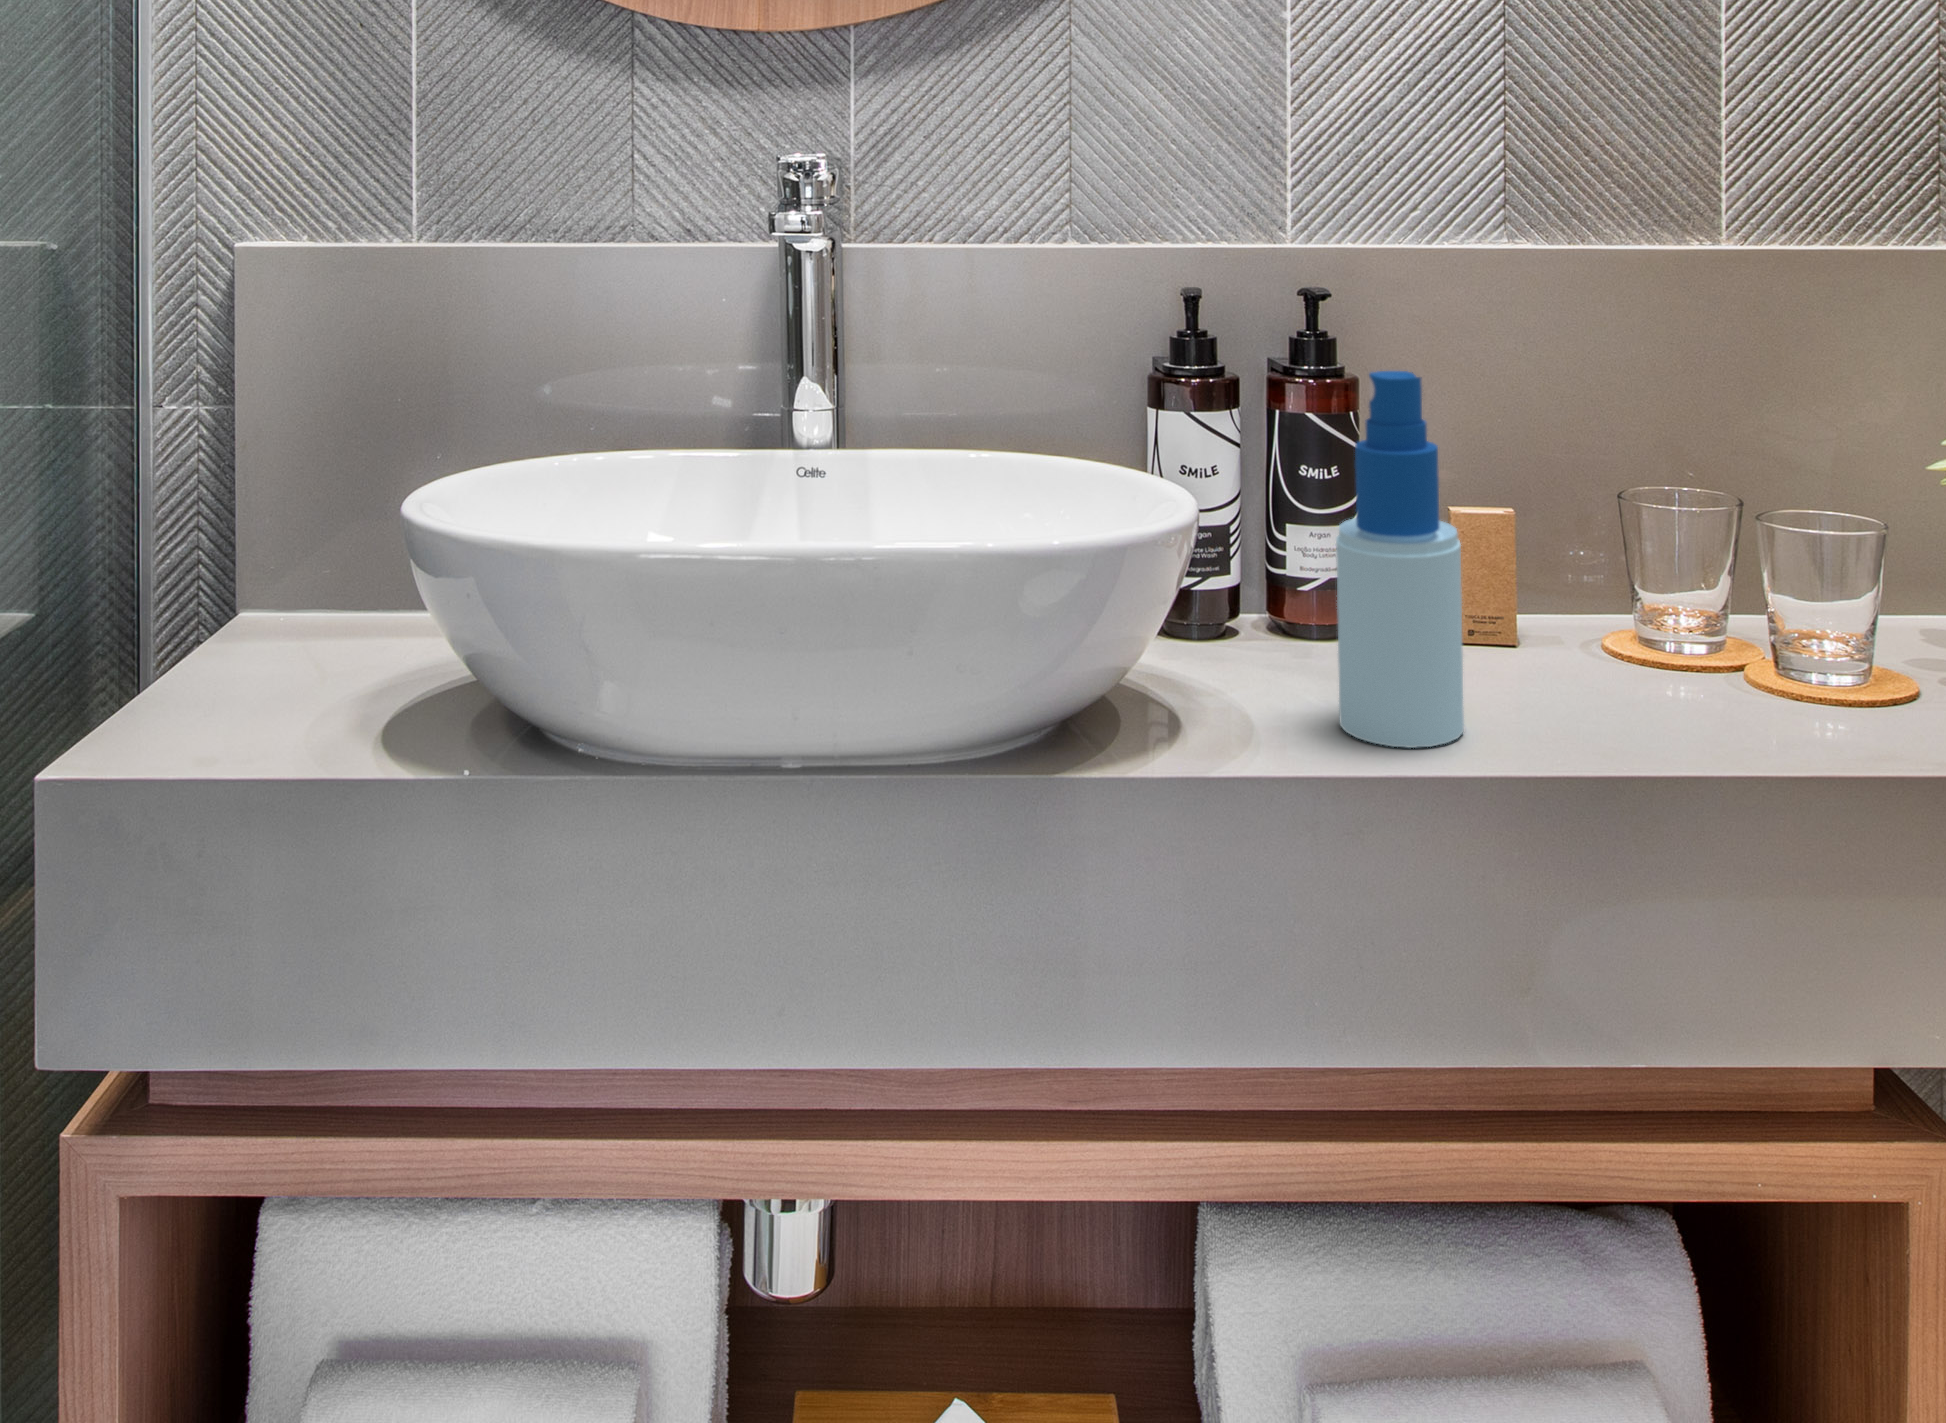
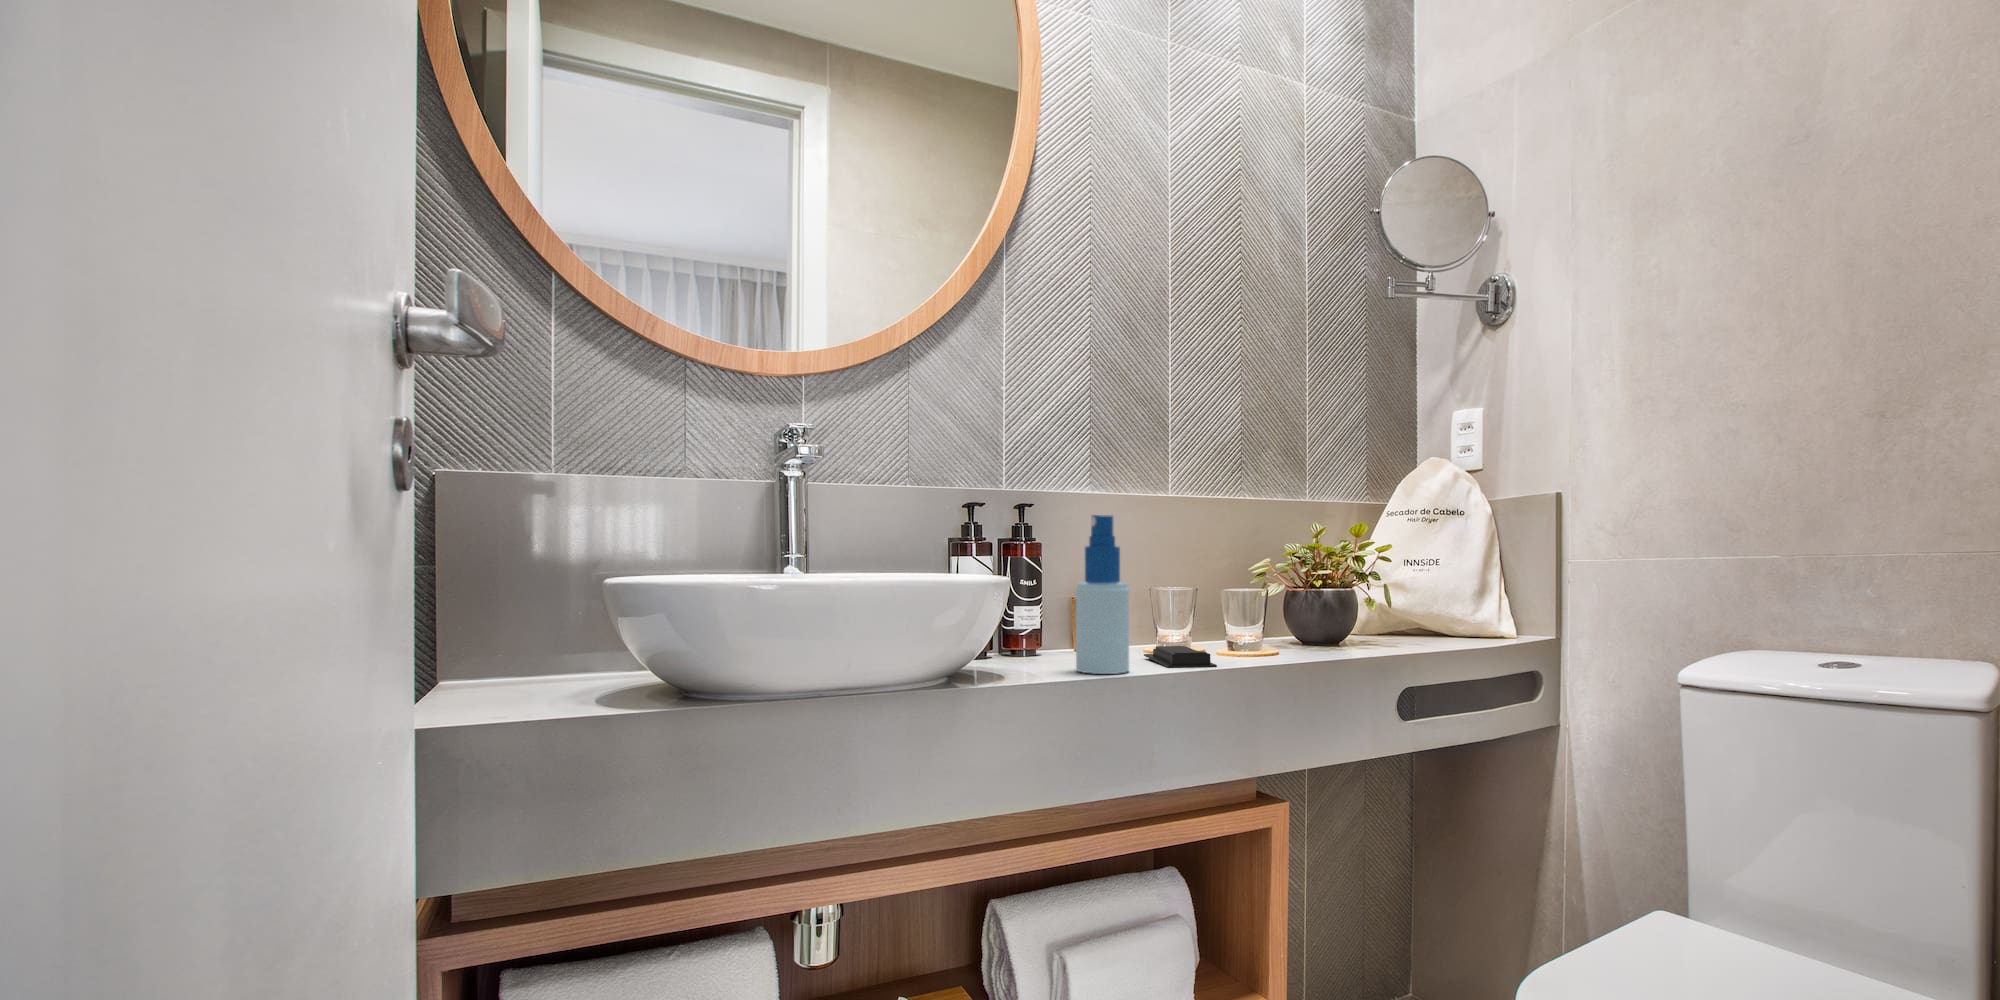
soap bar: none [1572,645,1706,736] -> present [1144,646,1217,668]

